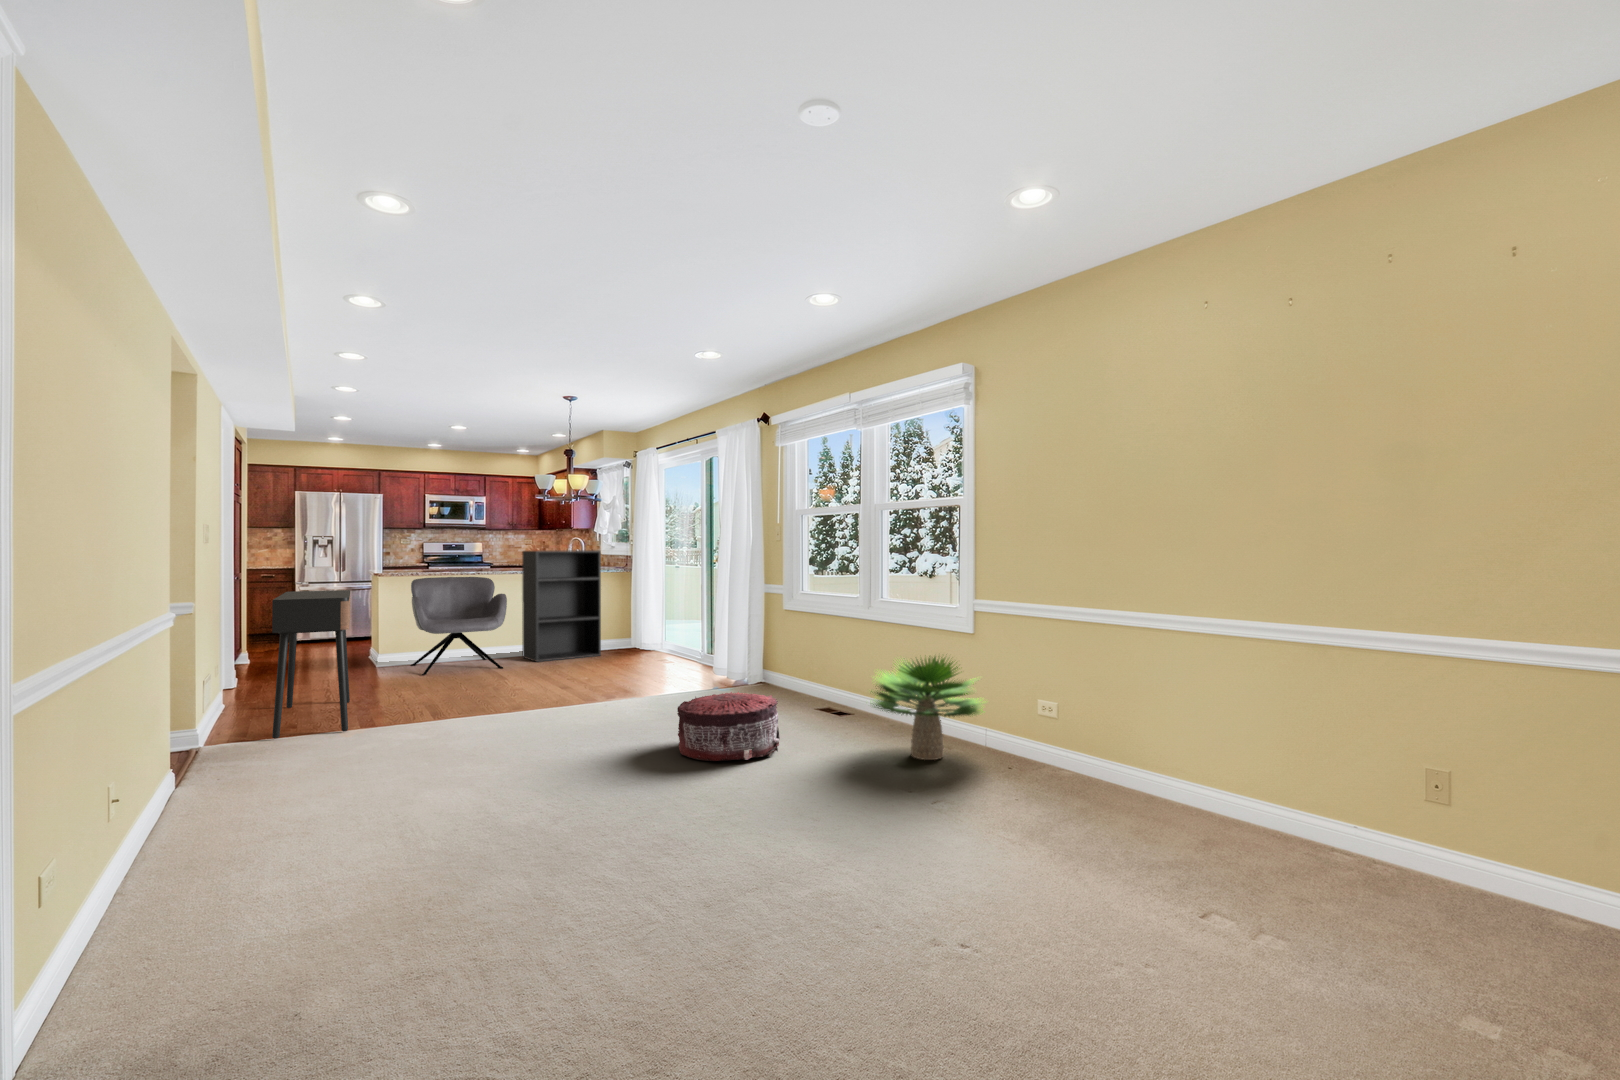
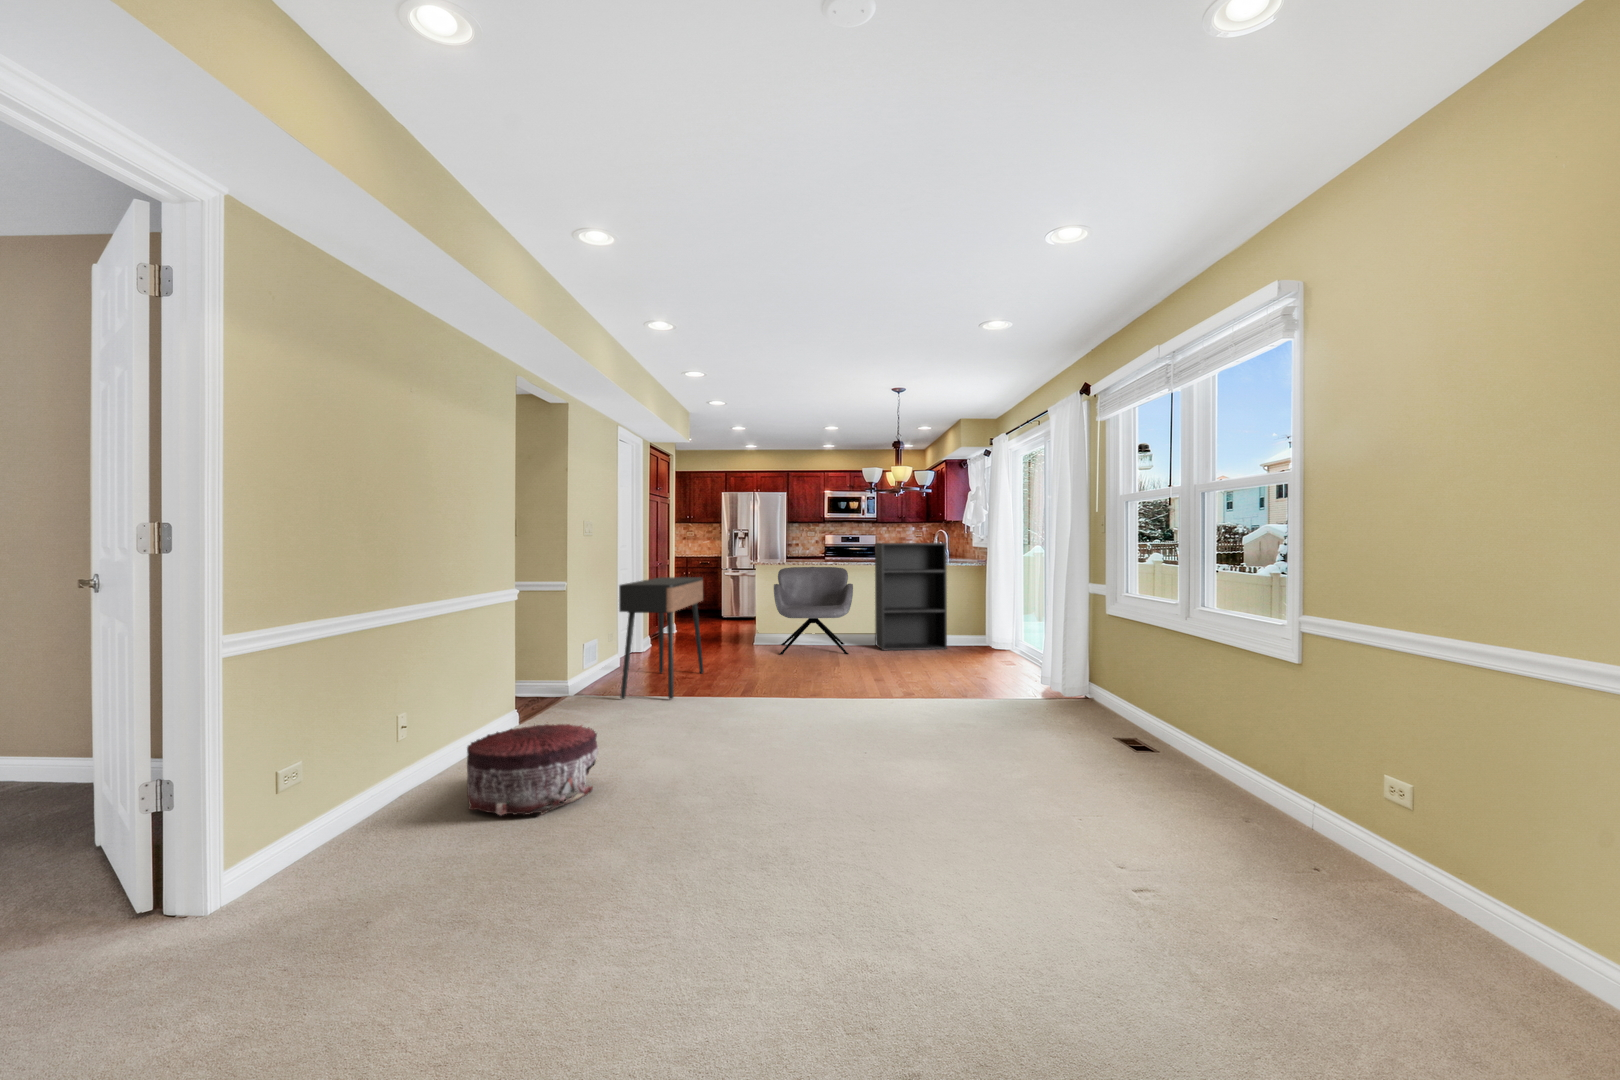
potted plant: present [871,656,983,760] -> none [1117,686,1313,837]
pouf: present [677,692,780,761] -> present [467,724,598,815]

